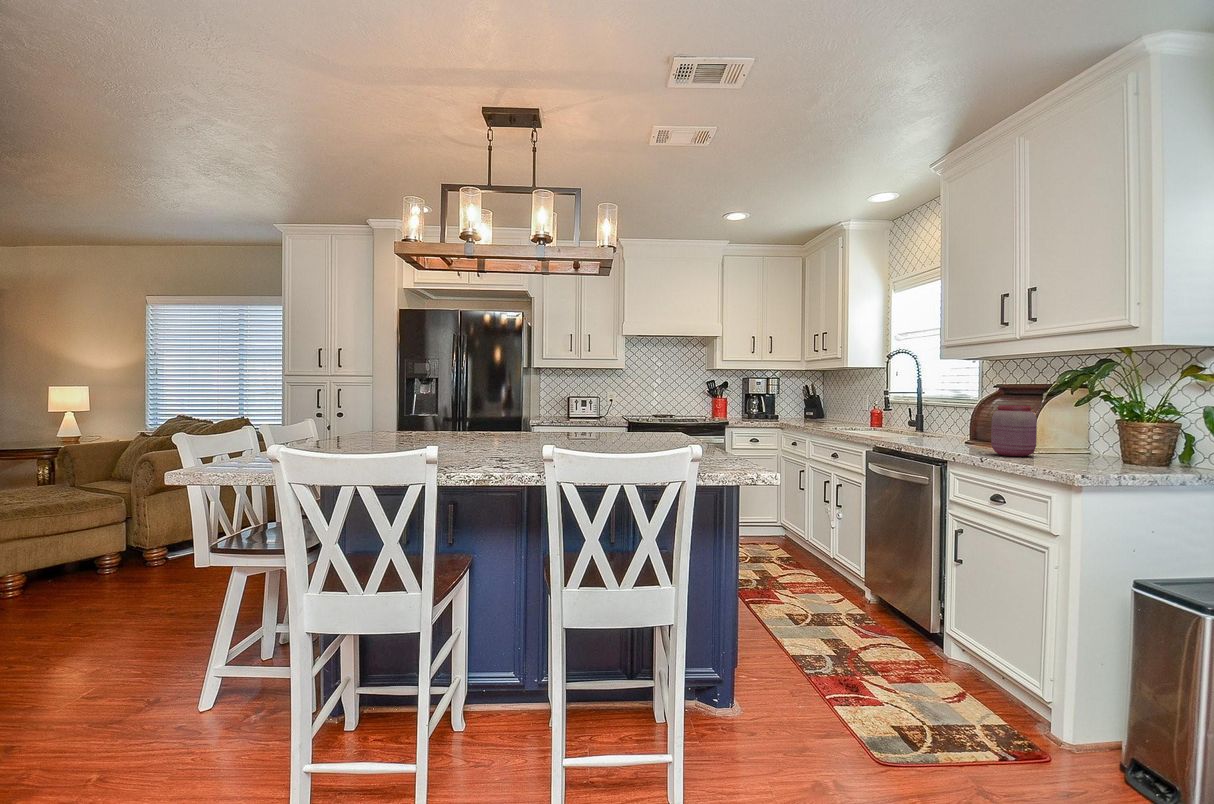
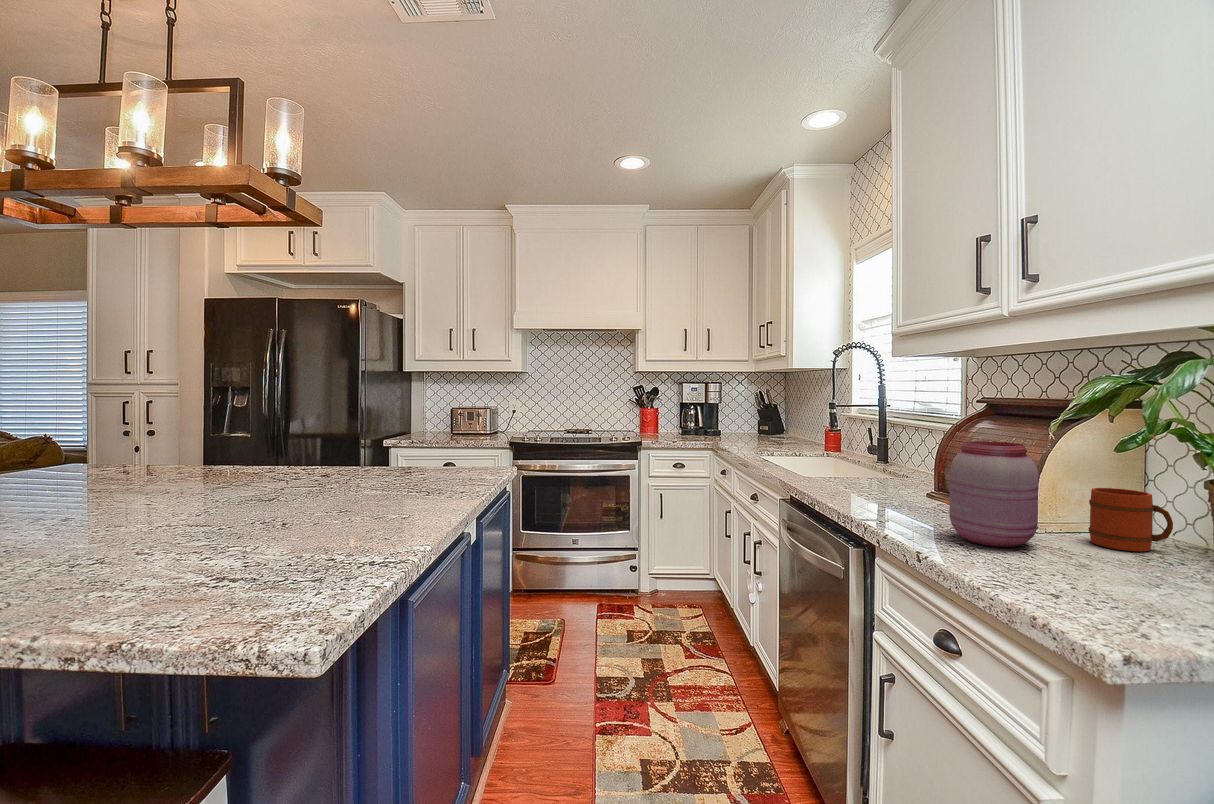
mug: none [1060,428,1100,457] -> present [1089,488,1173,552]

